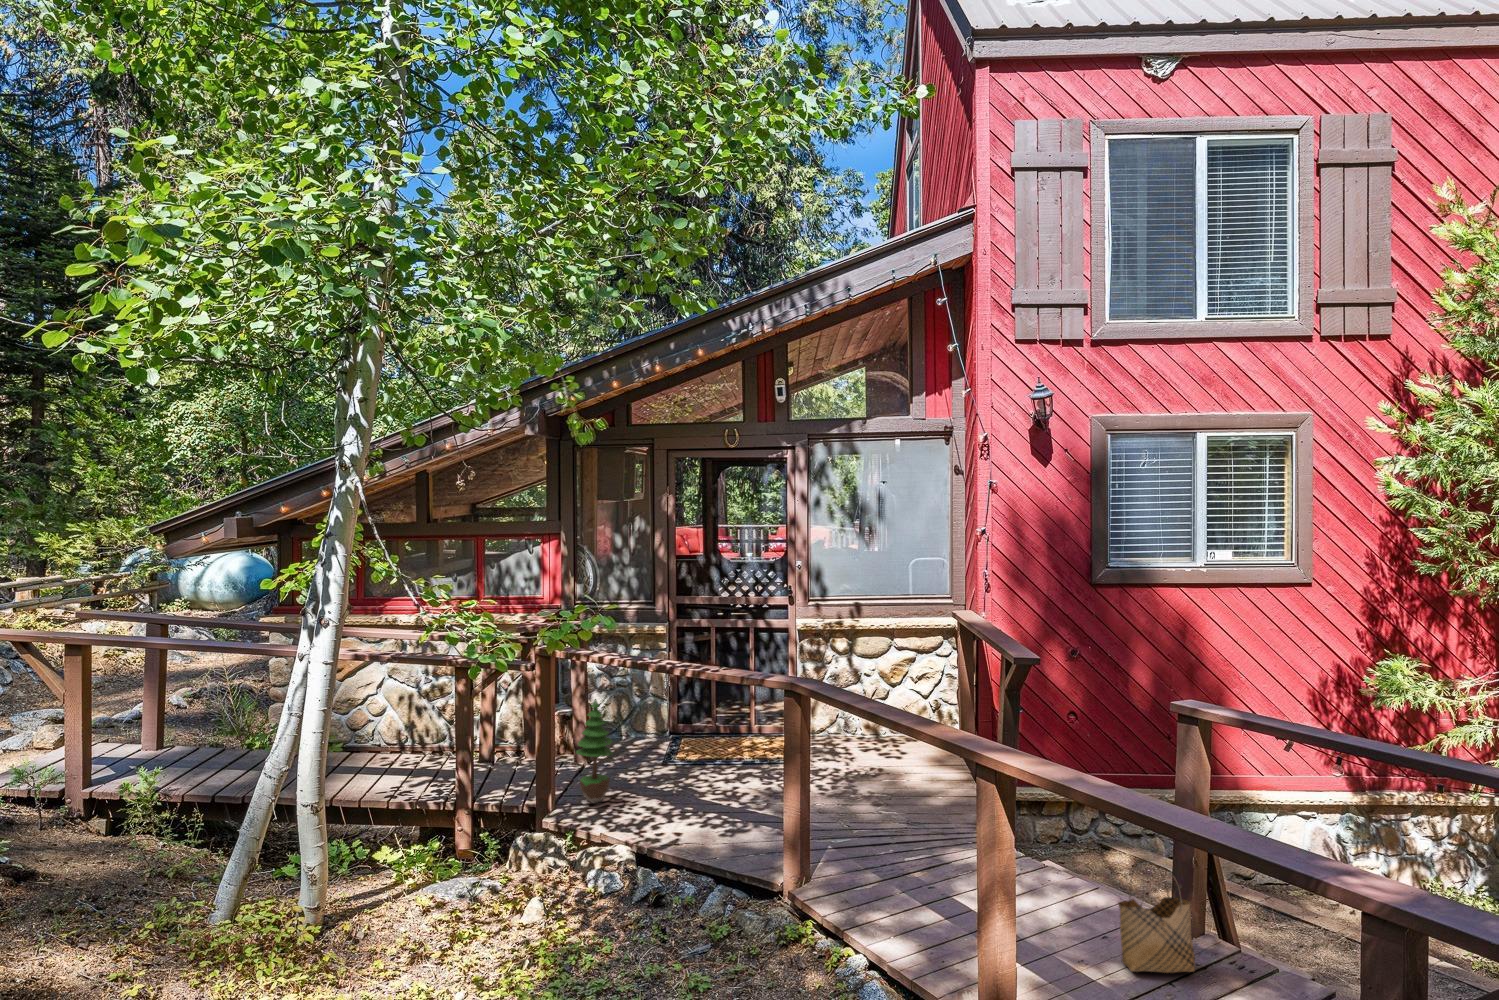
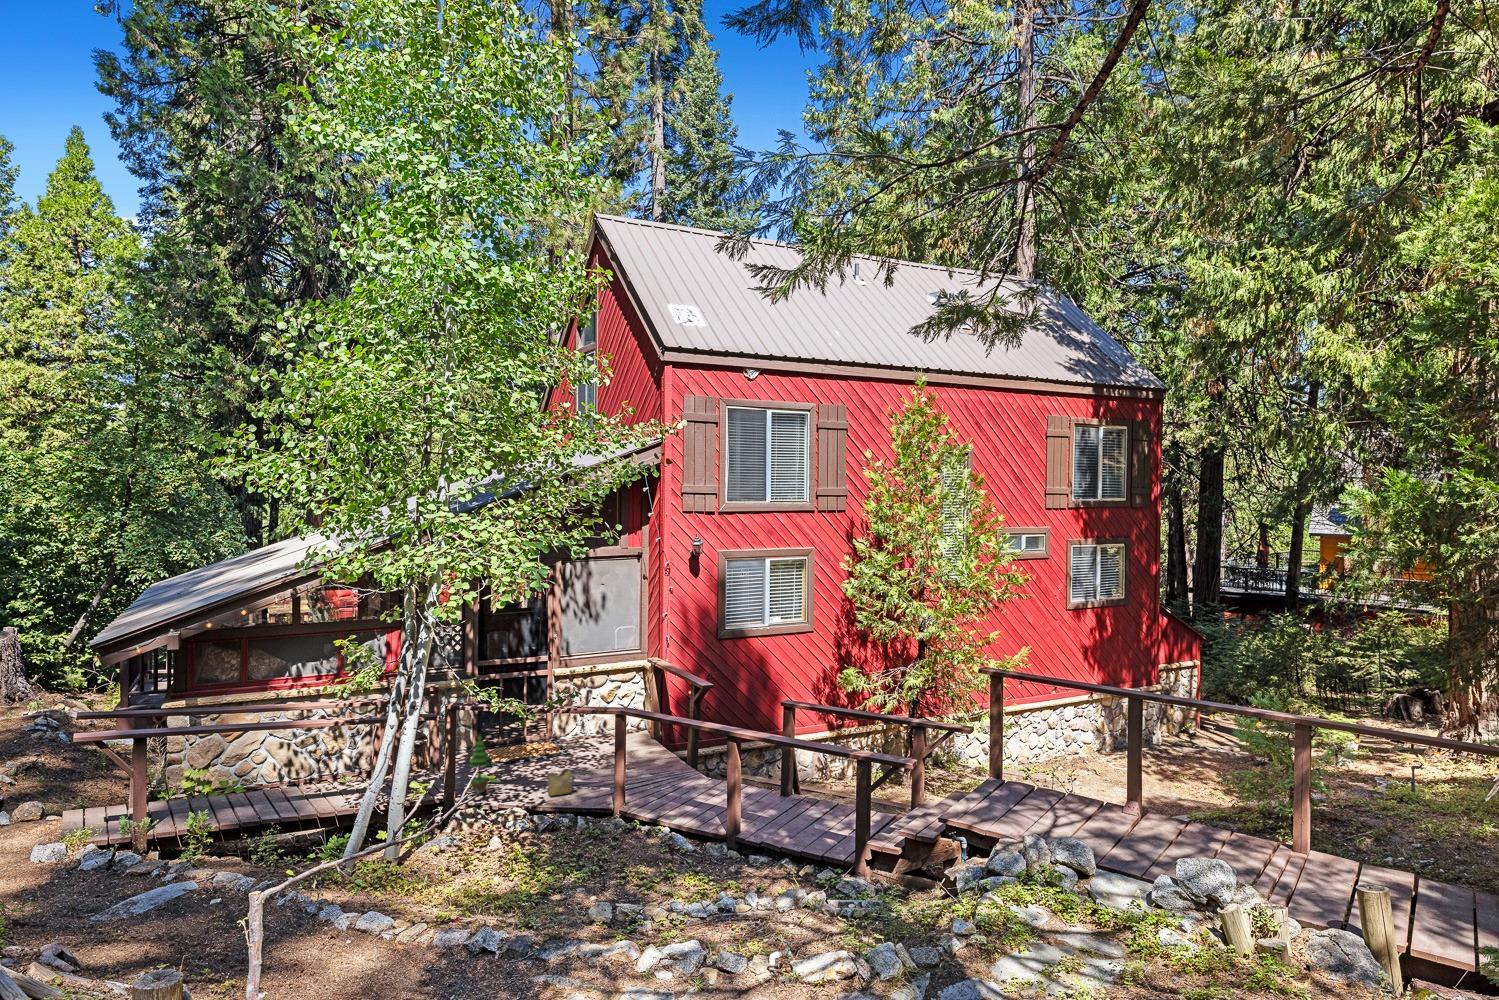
woven basket: present [1118,859,1195,973] -> present [547,769,572,796]

